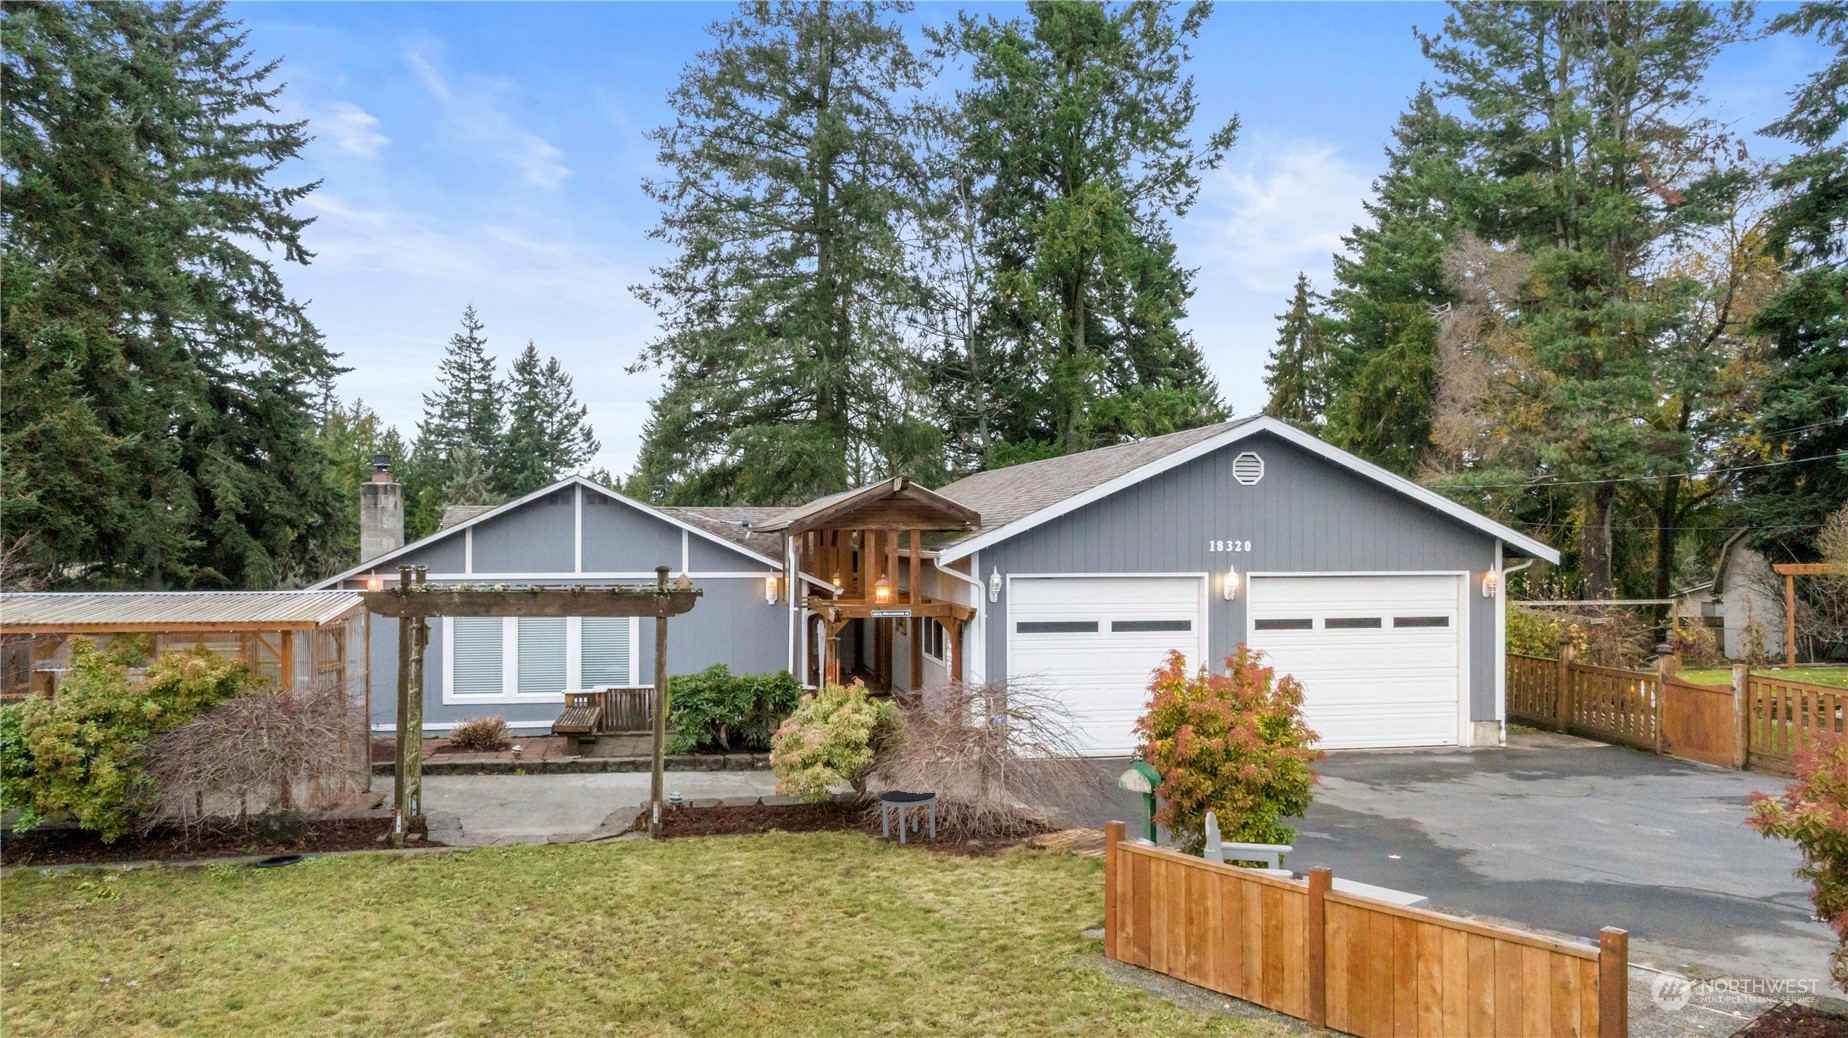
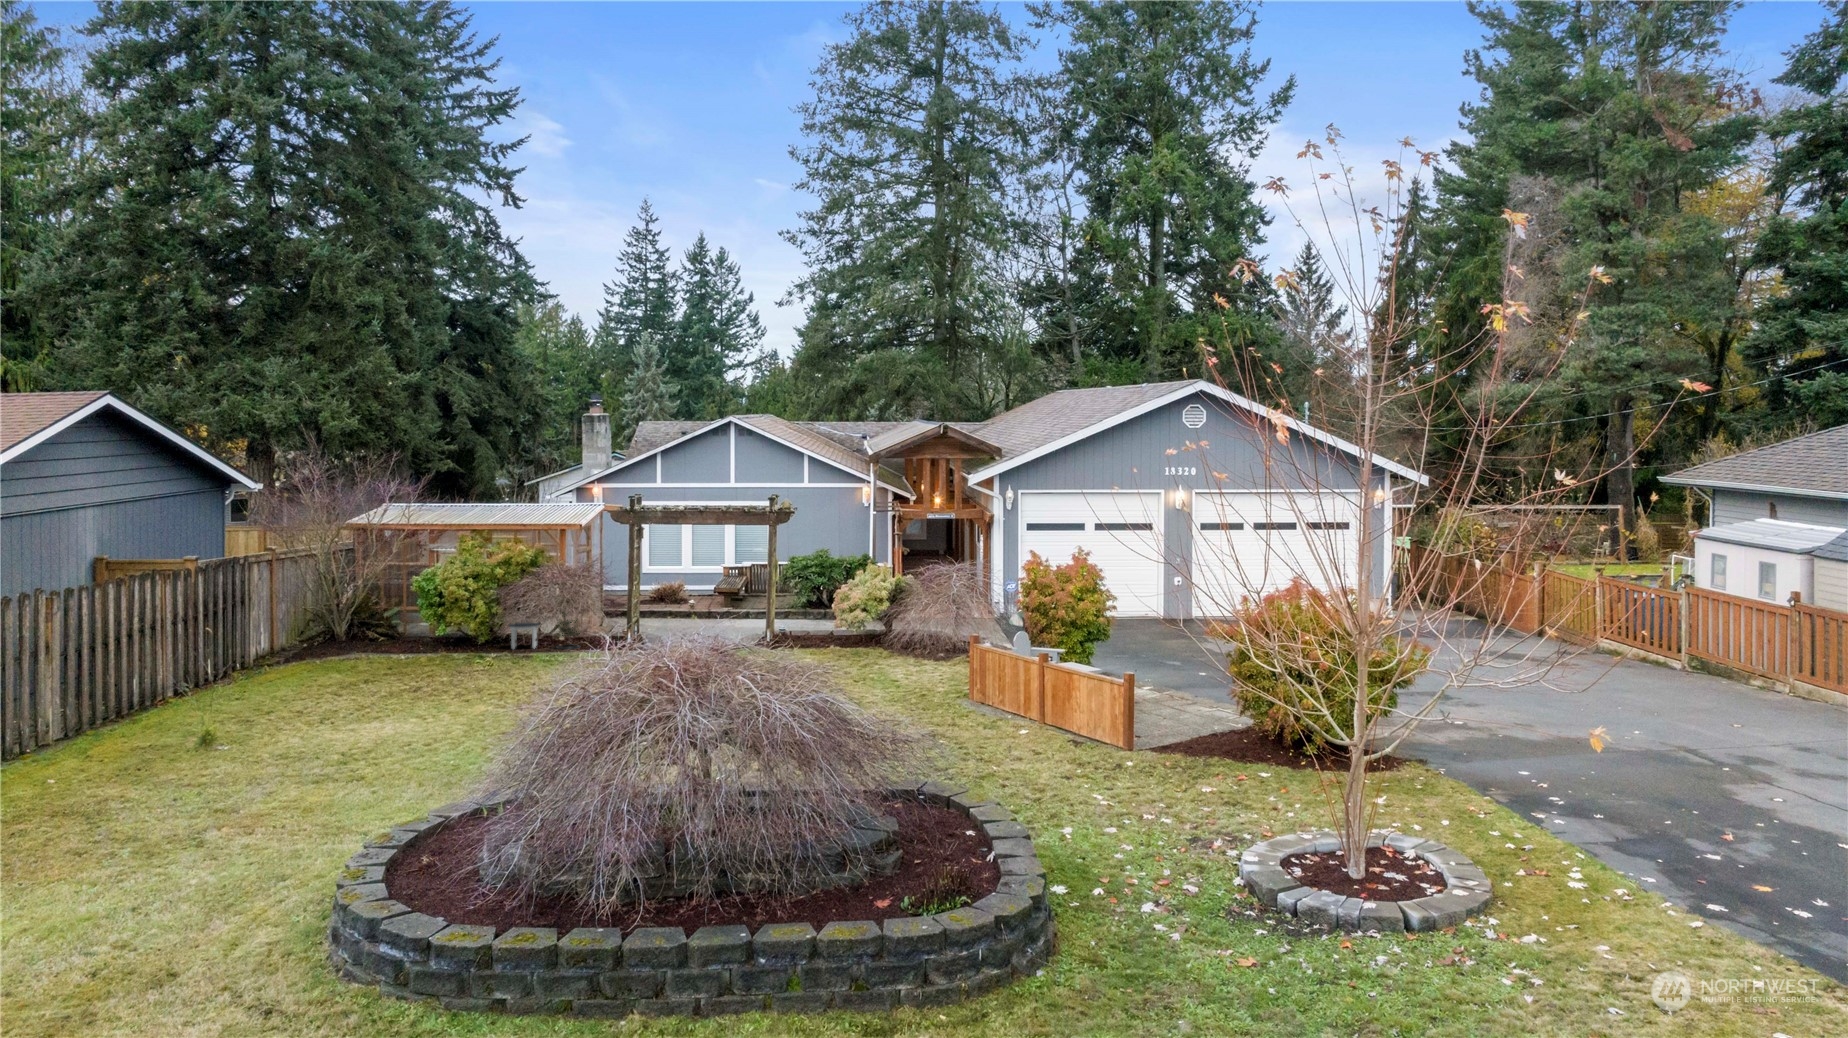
round table: present [880,790,935,844] -> present [509,623,540,649]

